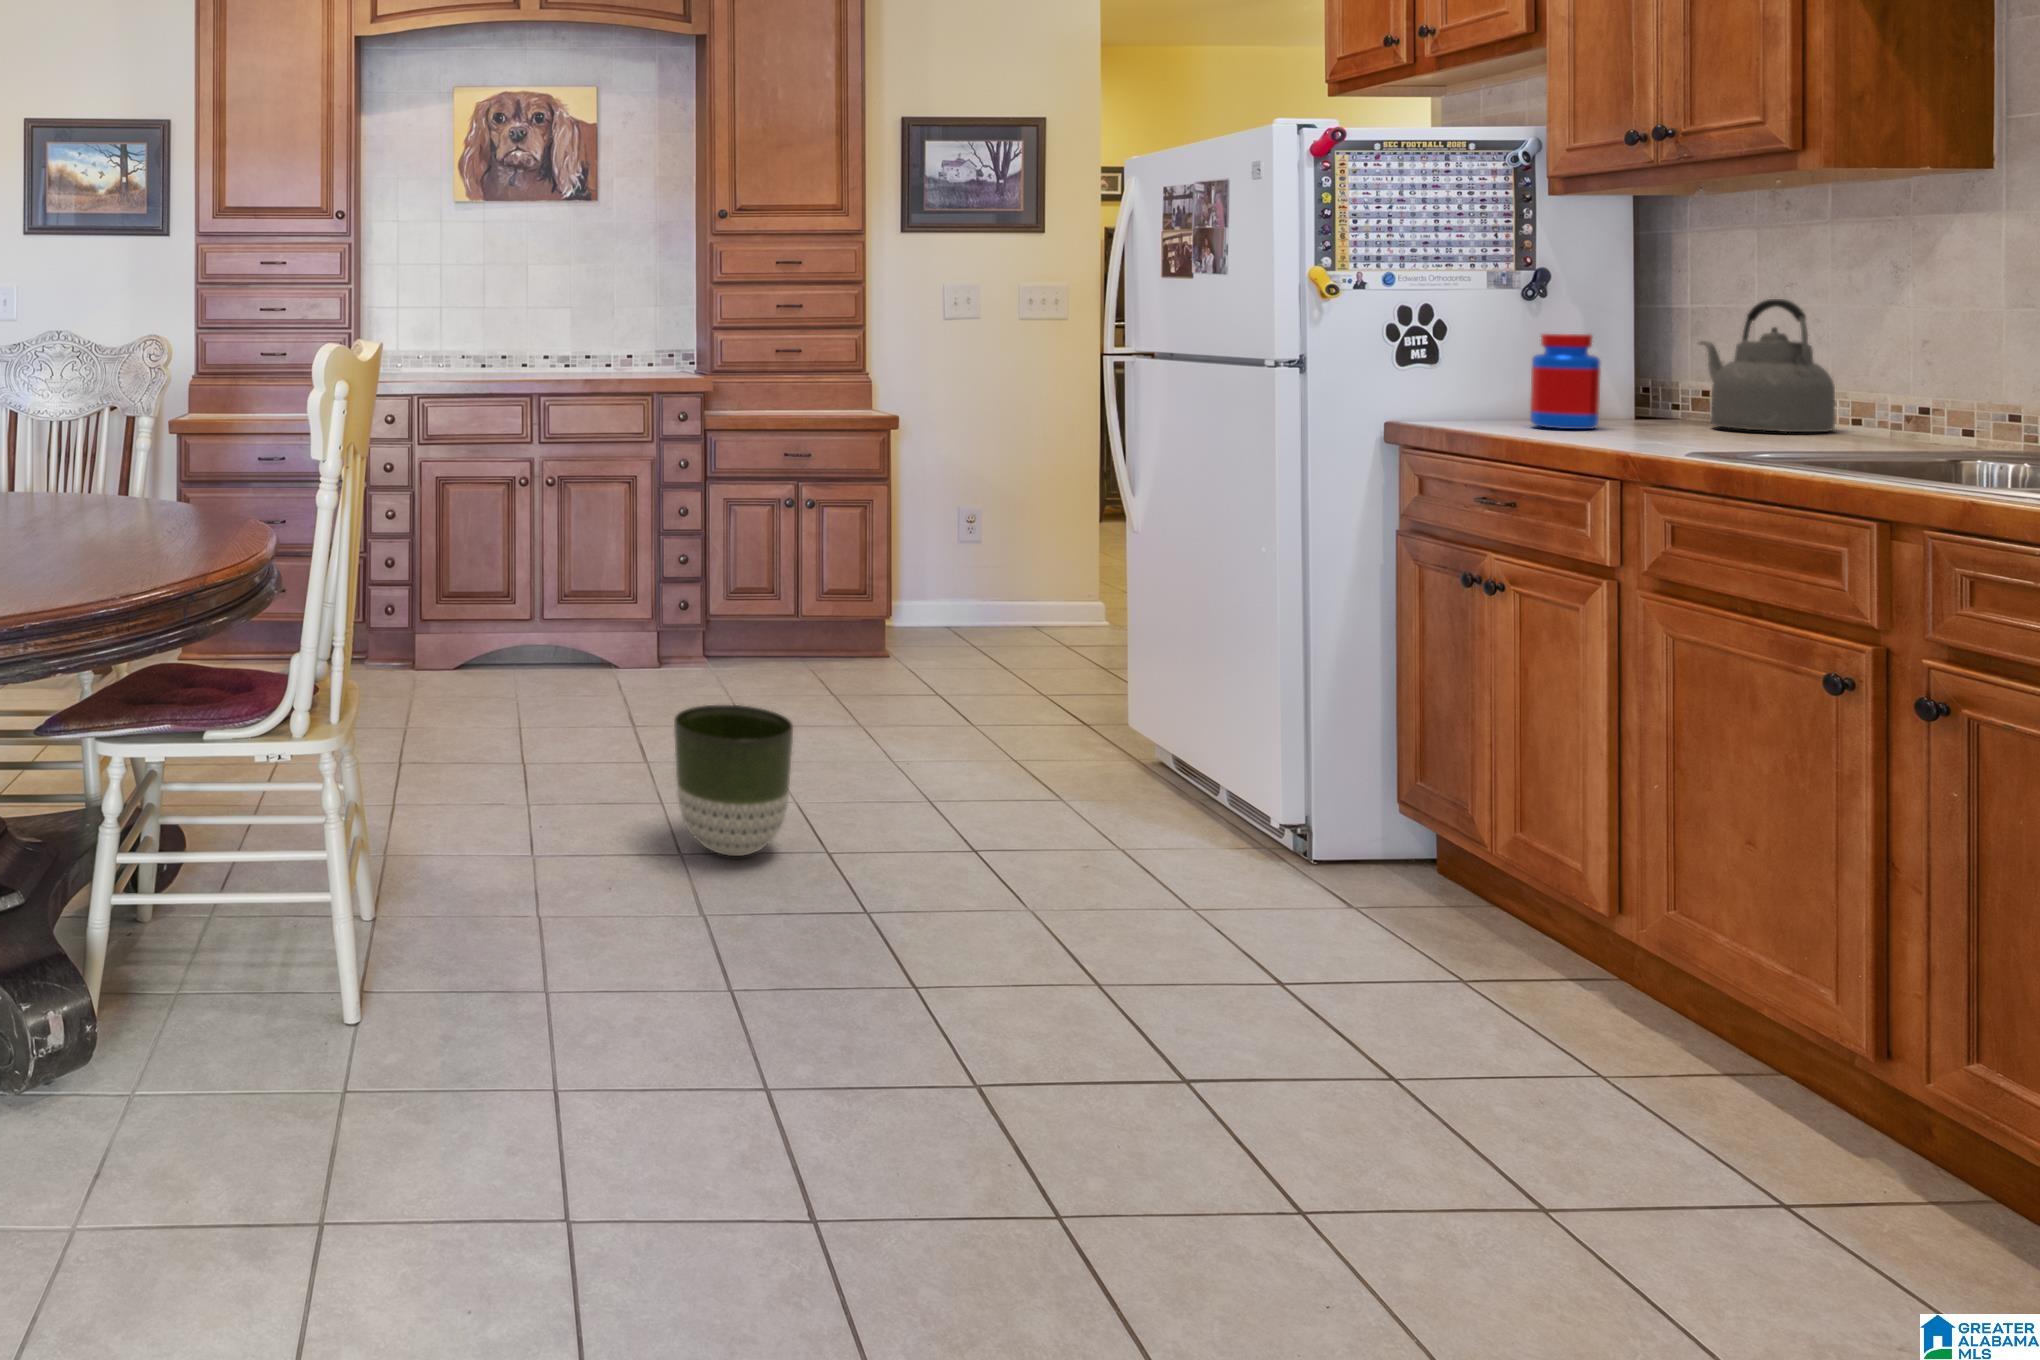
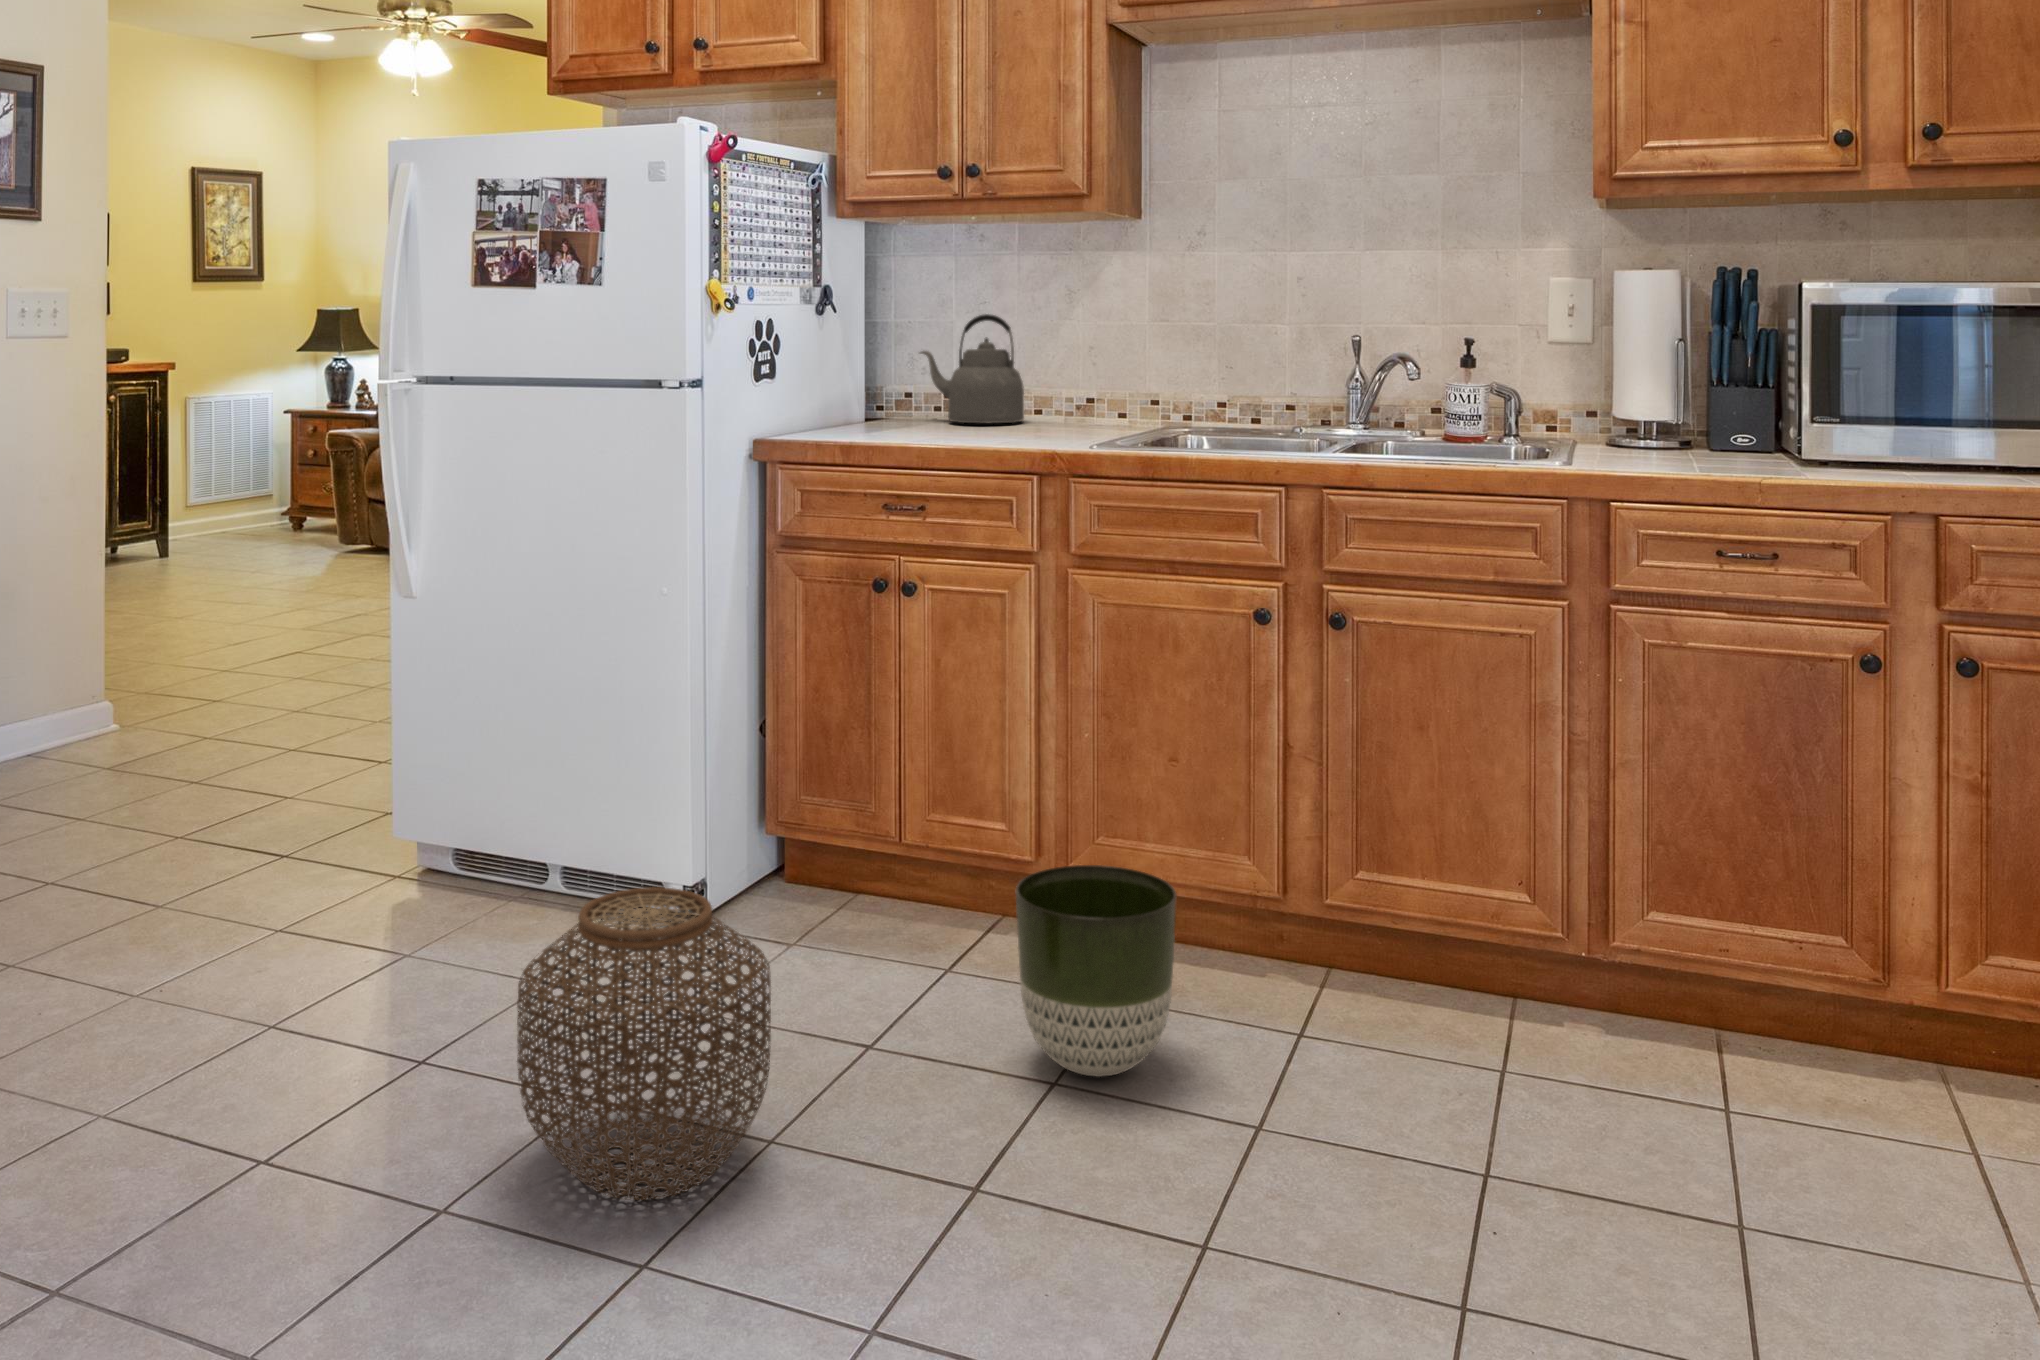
jar: present [1530,334,1601,429] -> none [854,347,905,434]
planter: present [674,705,793,856] -> present [1016,865,1177,1077]
woven basket: none [847,736,1047,970] -> present [517,887,771,1200]

